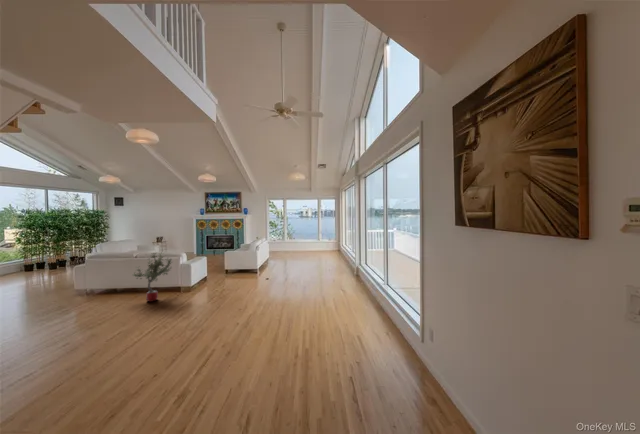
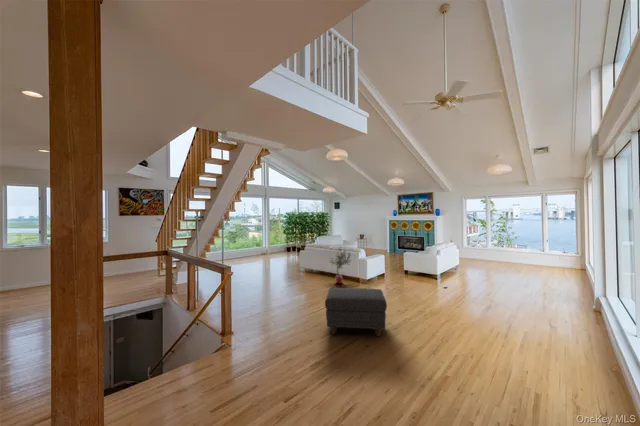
ottoman: none [168,297,265,383] -> present [325,288,387,336]

